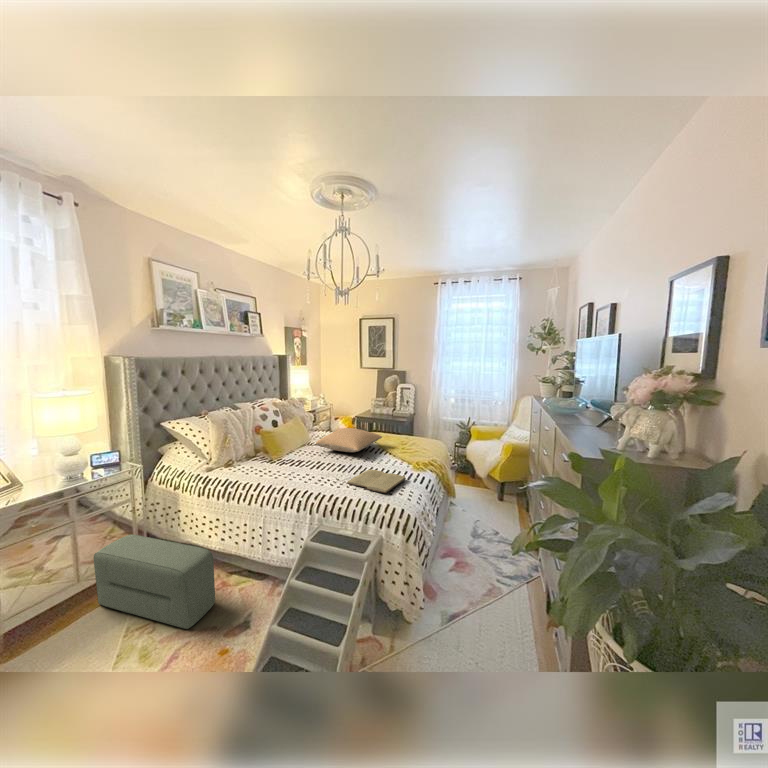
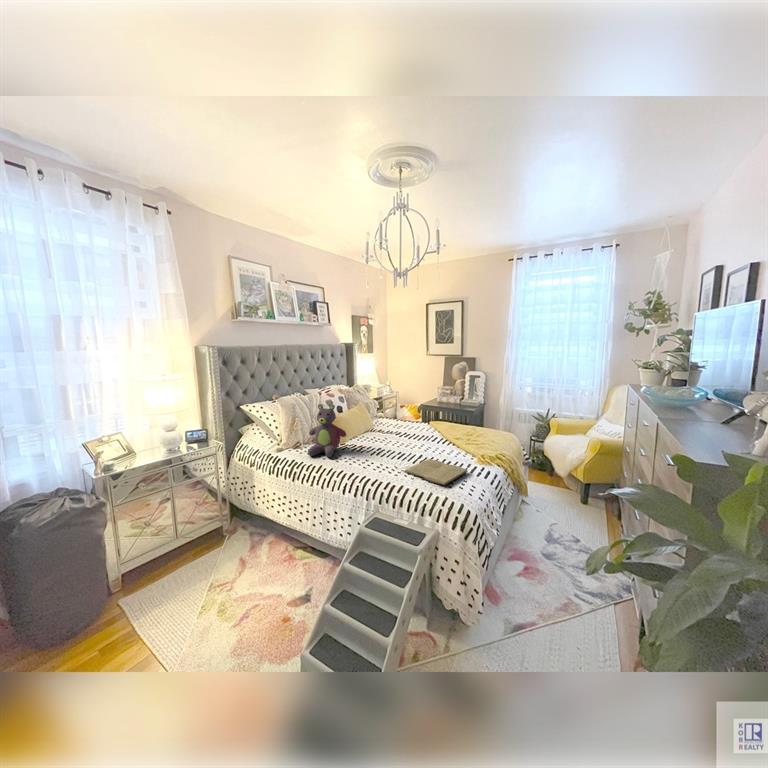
stuffed bear: none [243,419,285,474] -> present [308,404,346,457]
pillow: present [316,428,382,452] -> none [377,416,445,440]
pouf: present [94,534,215,629] -> none [188,502,282,592]

